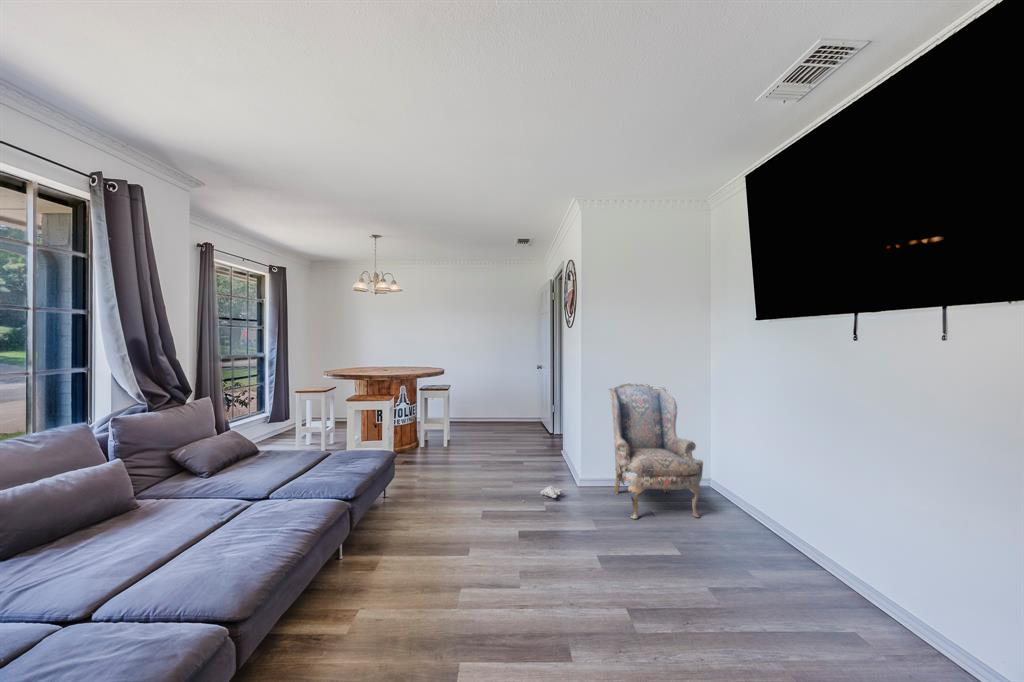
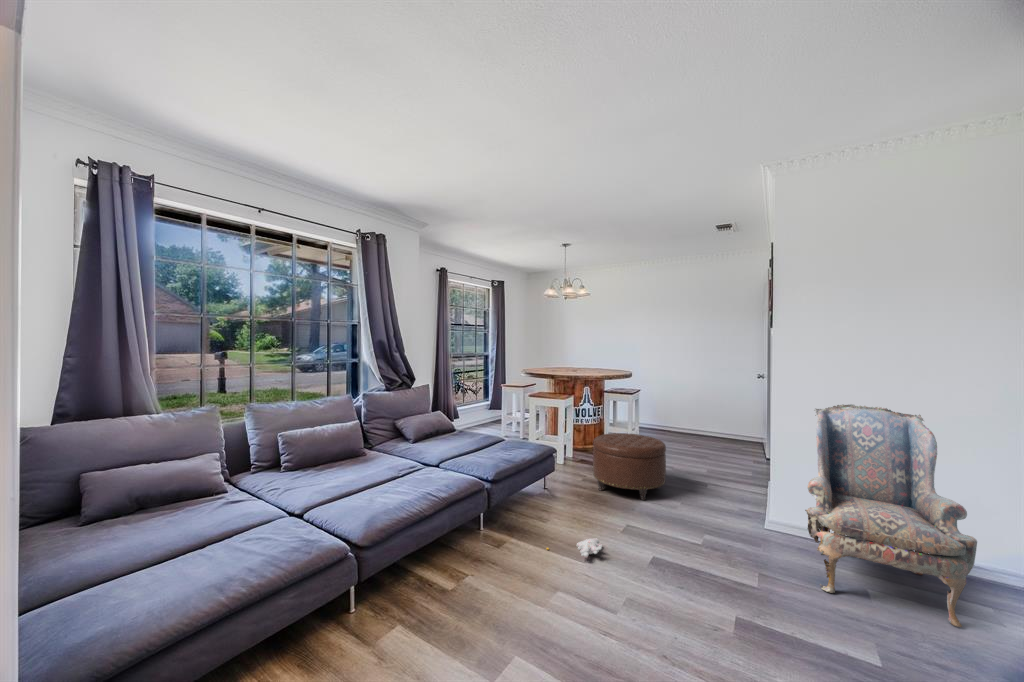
ottoman: none [430,427,496,486] -> present [593,433,666,500]
plush toy: present [523,486,562,502] -> present [547,539,602,557]

